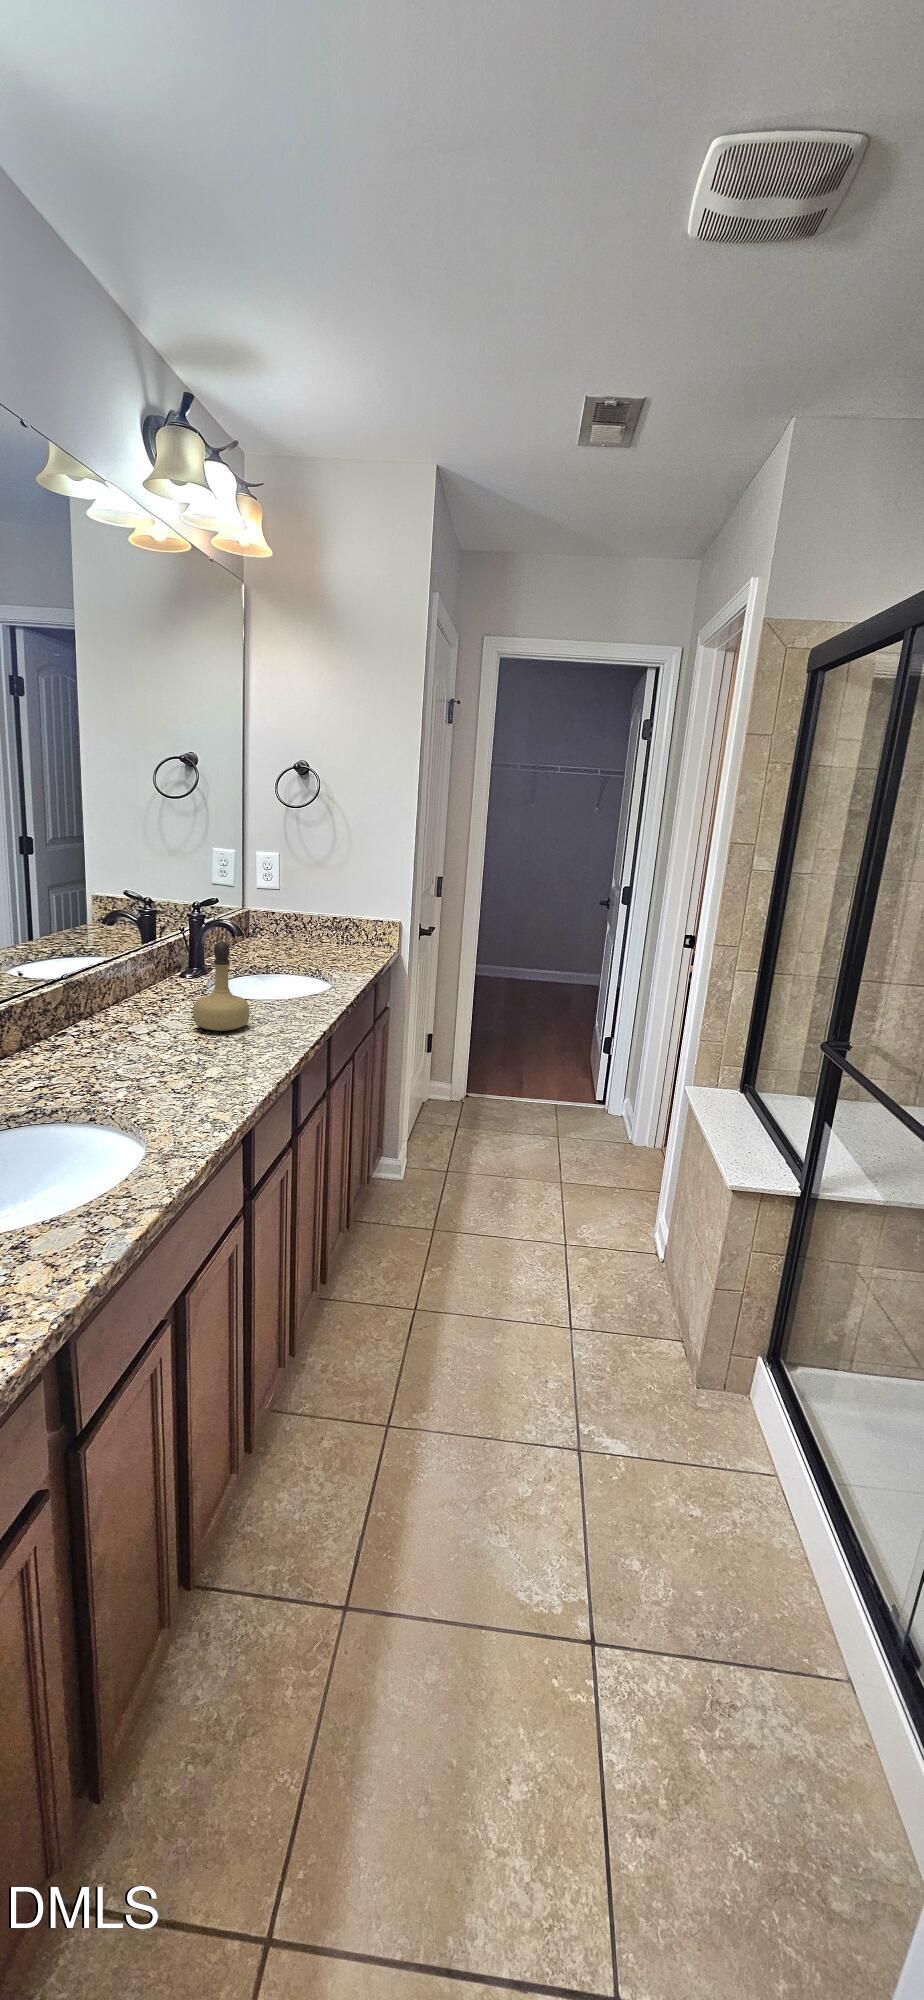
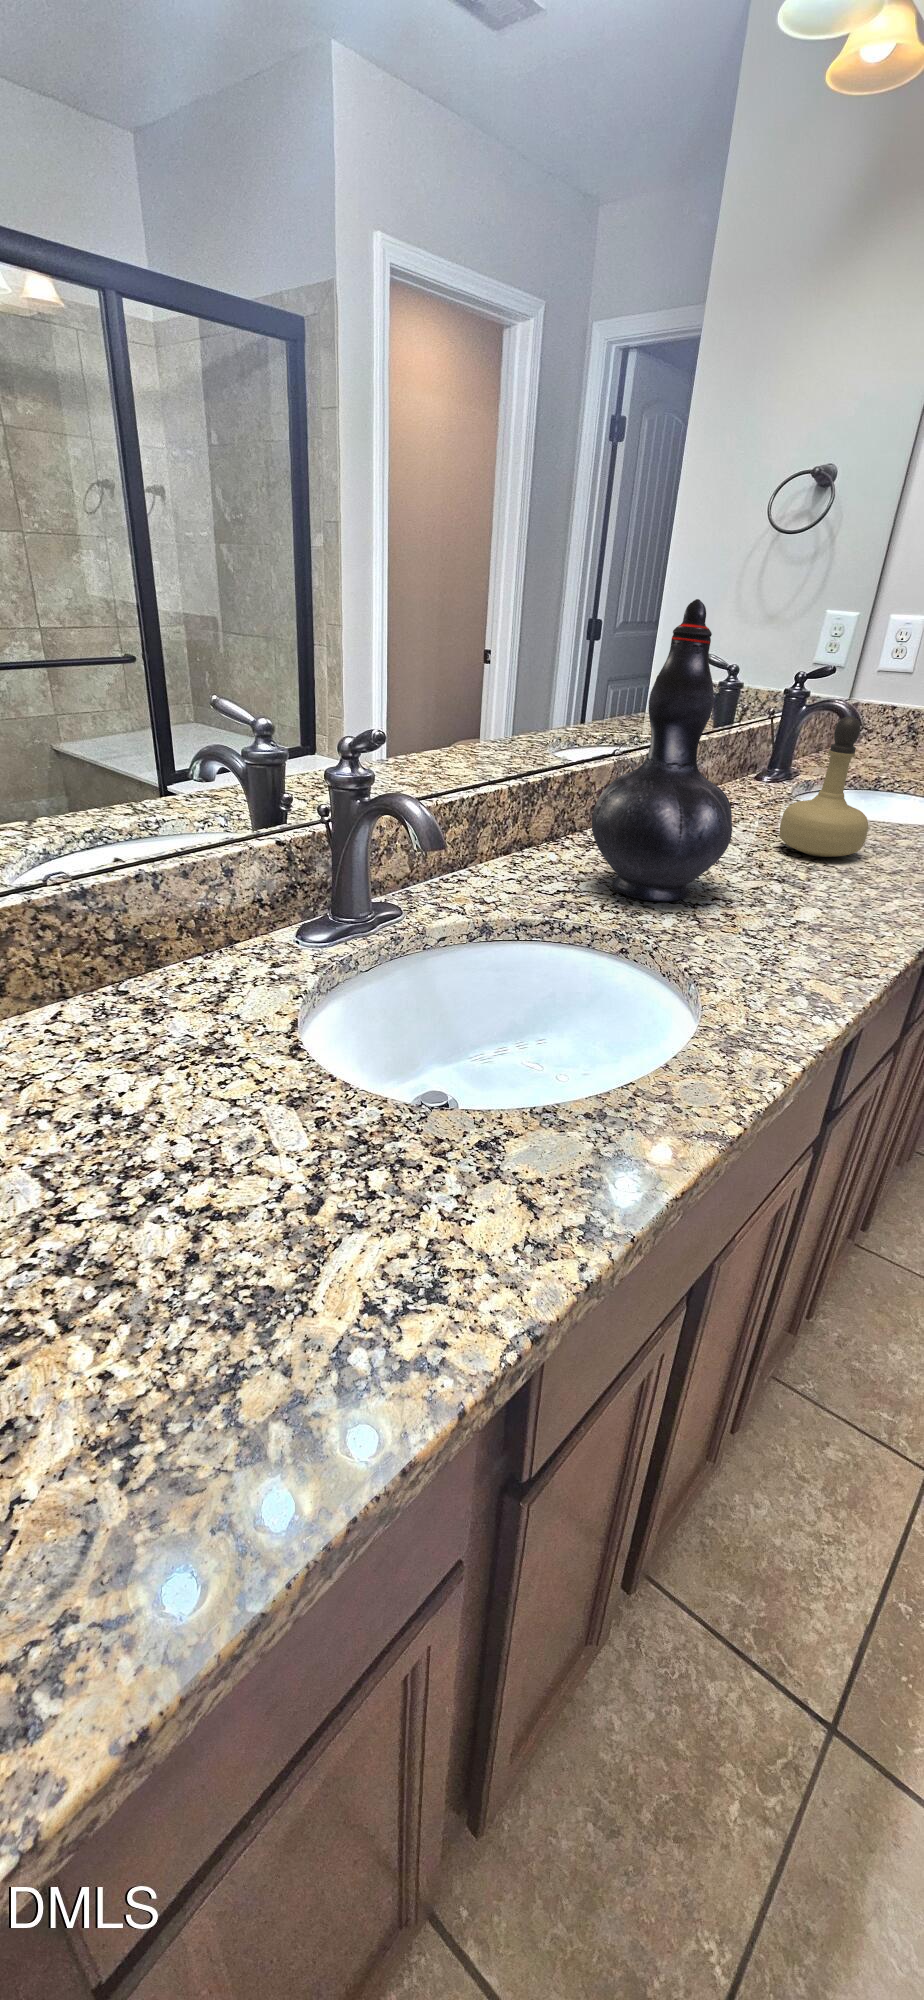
decorative vase: none [53,891,154,1082] -> present [592,599,732,901]

